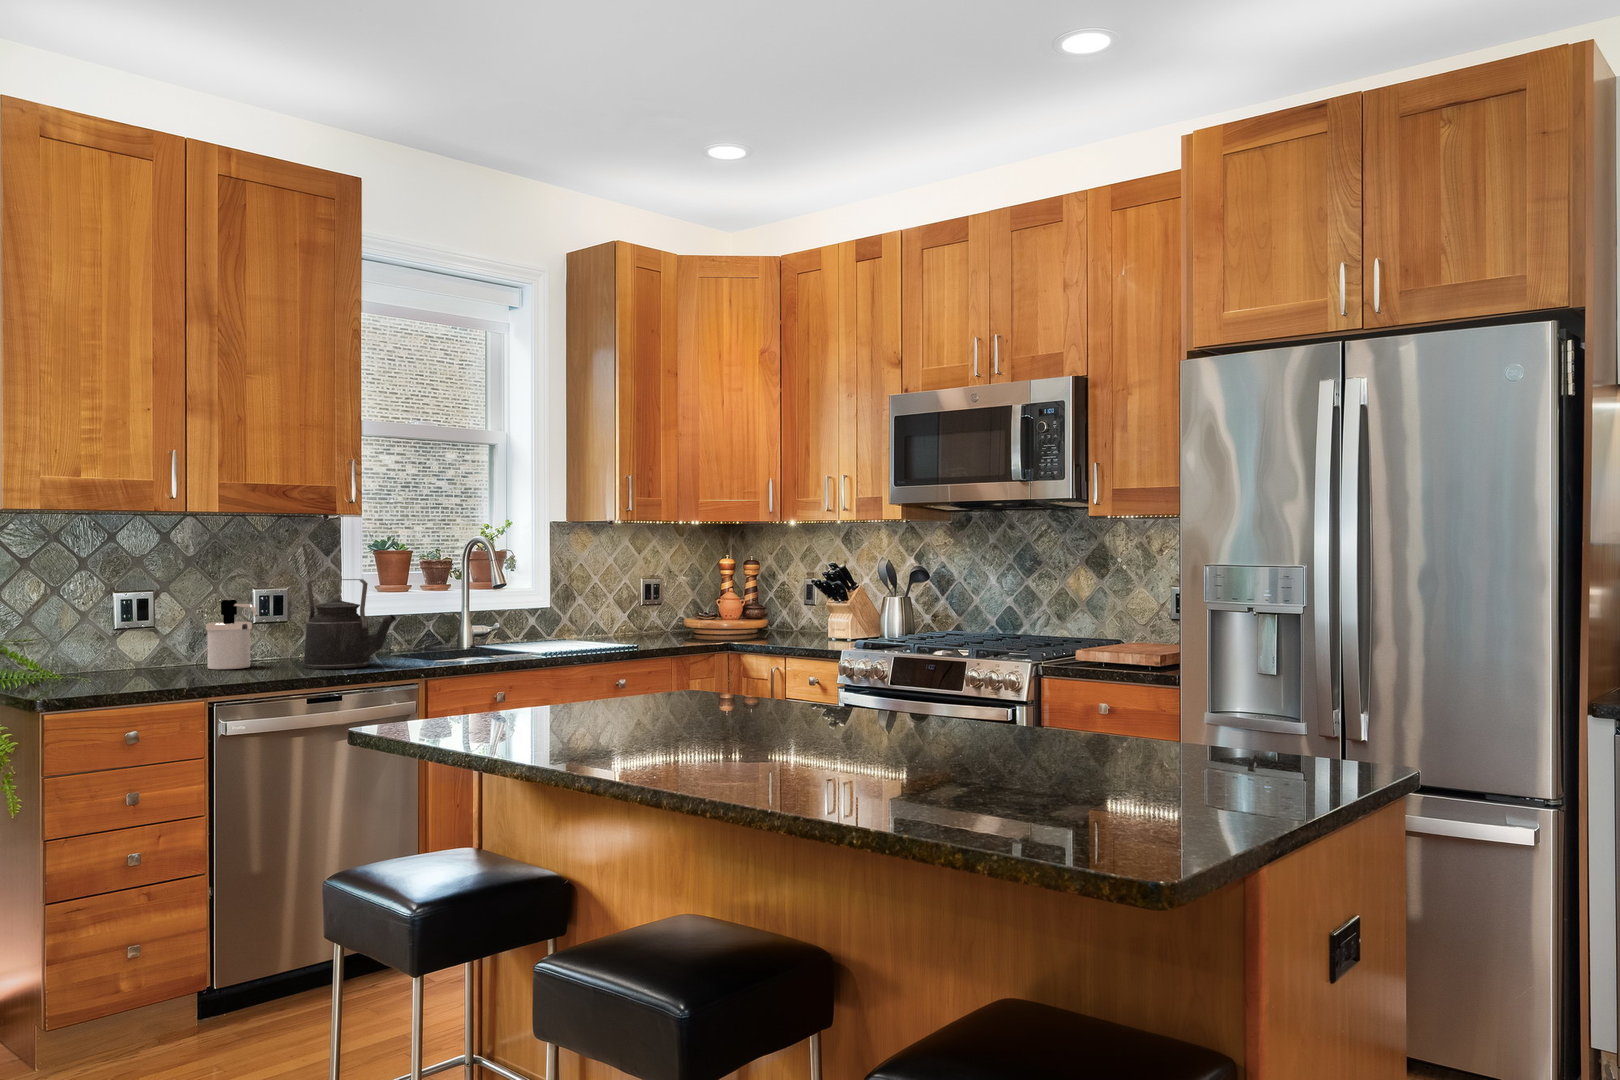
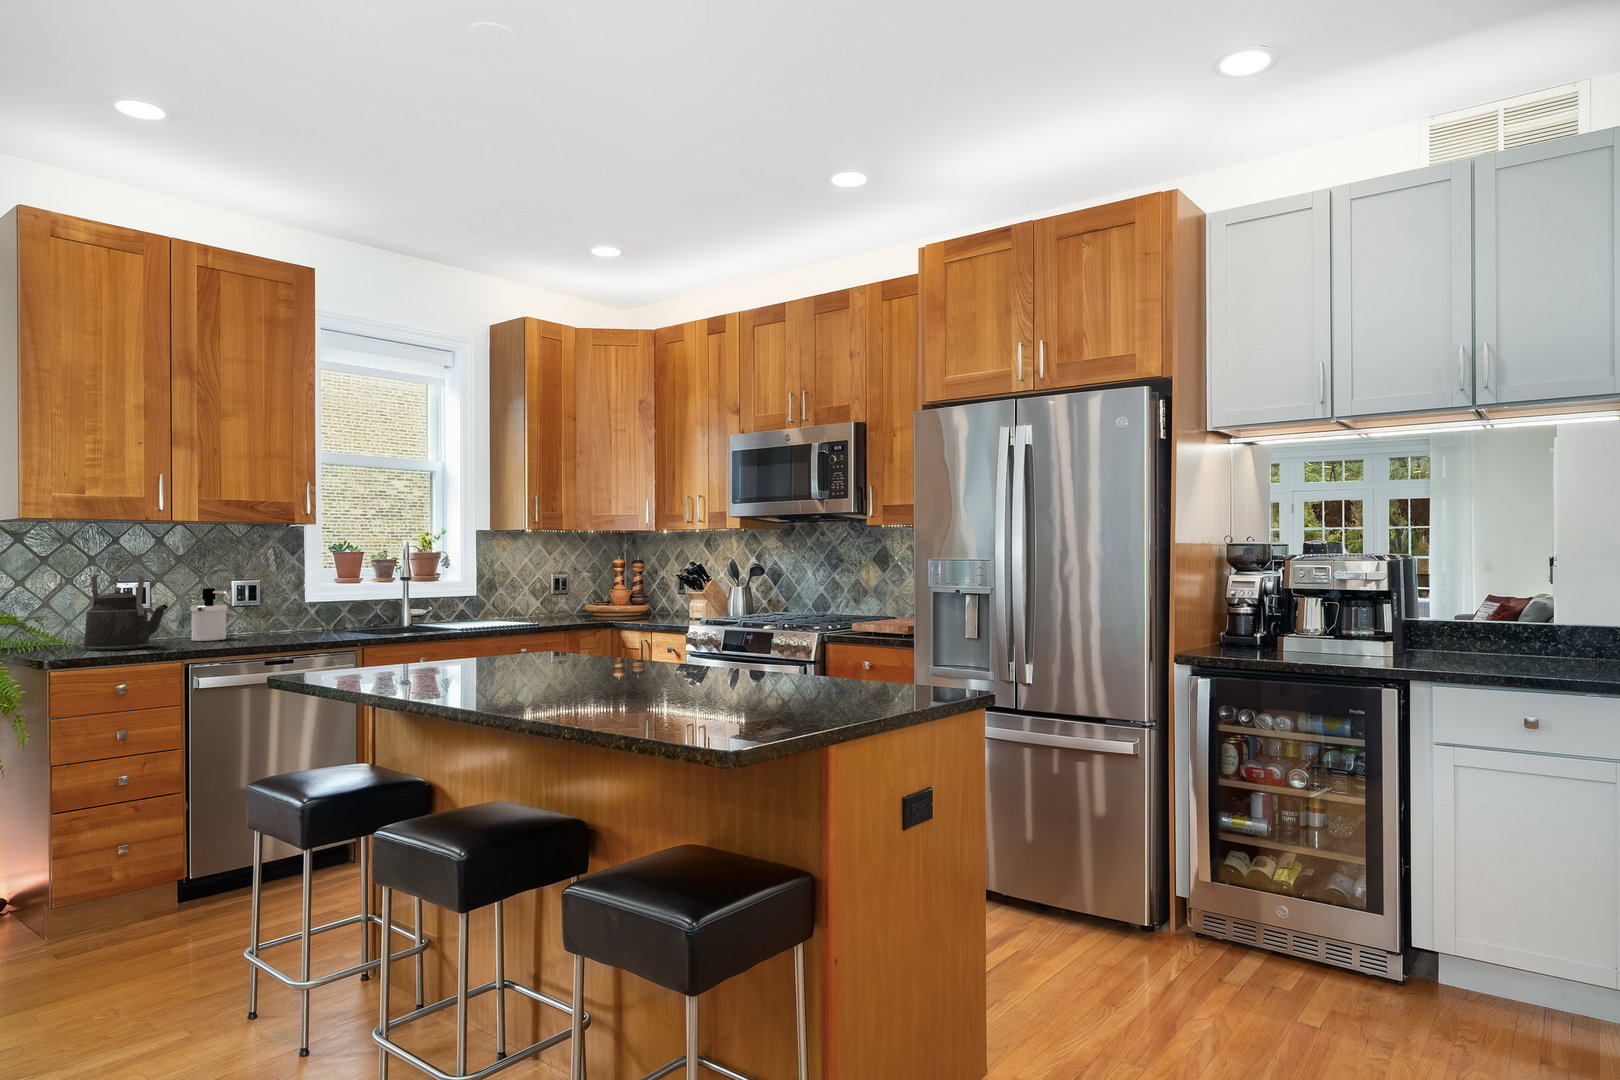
kettle: present [304,579,396,669] -> present [84,574,168,650]

